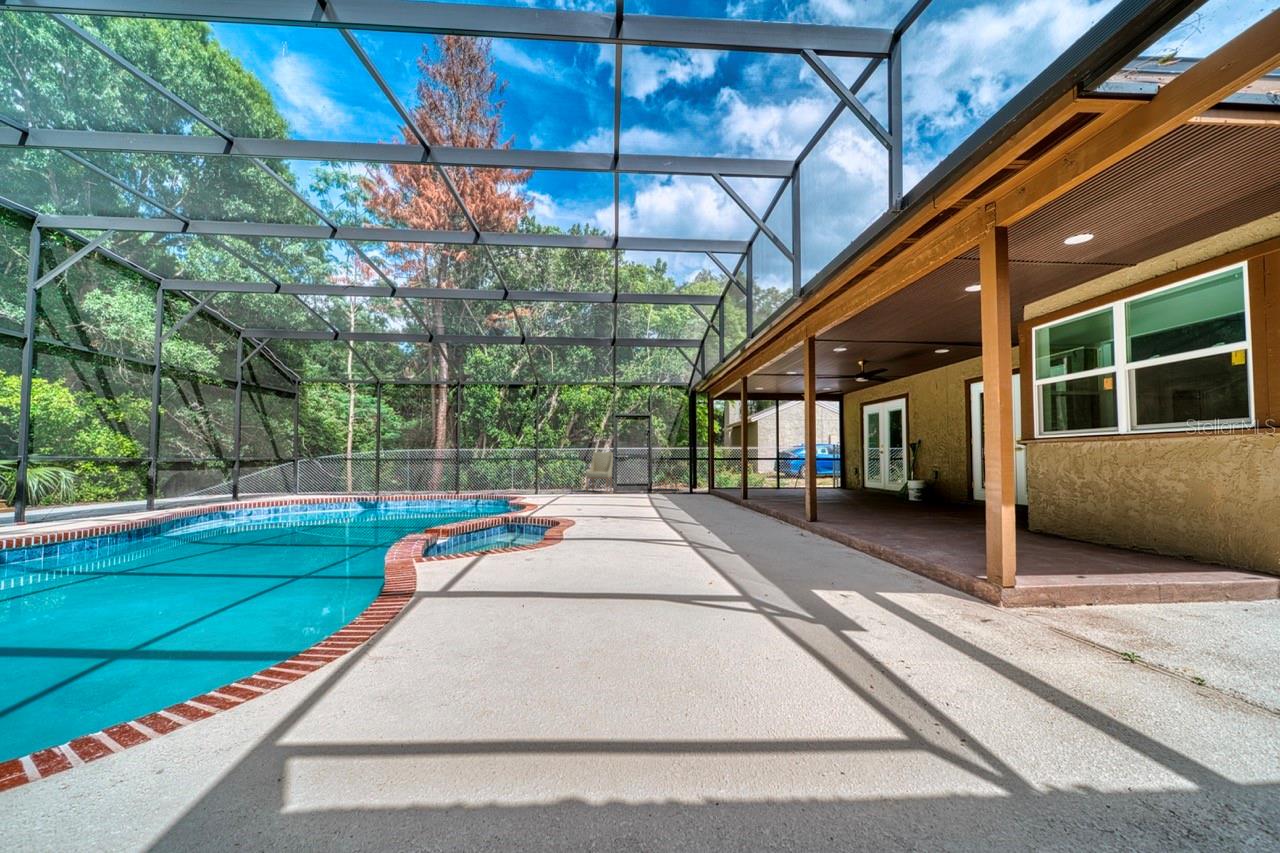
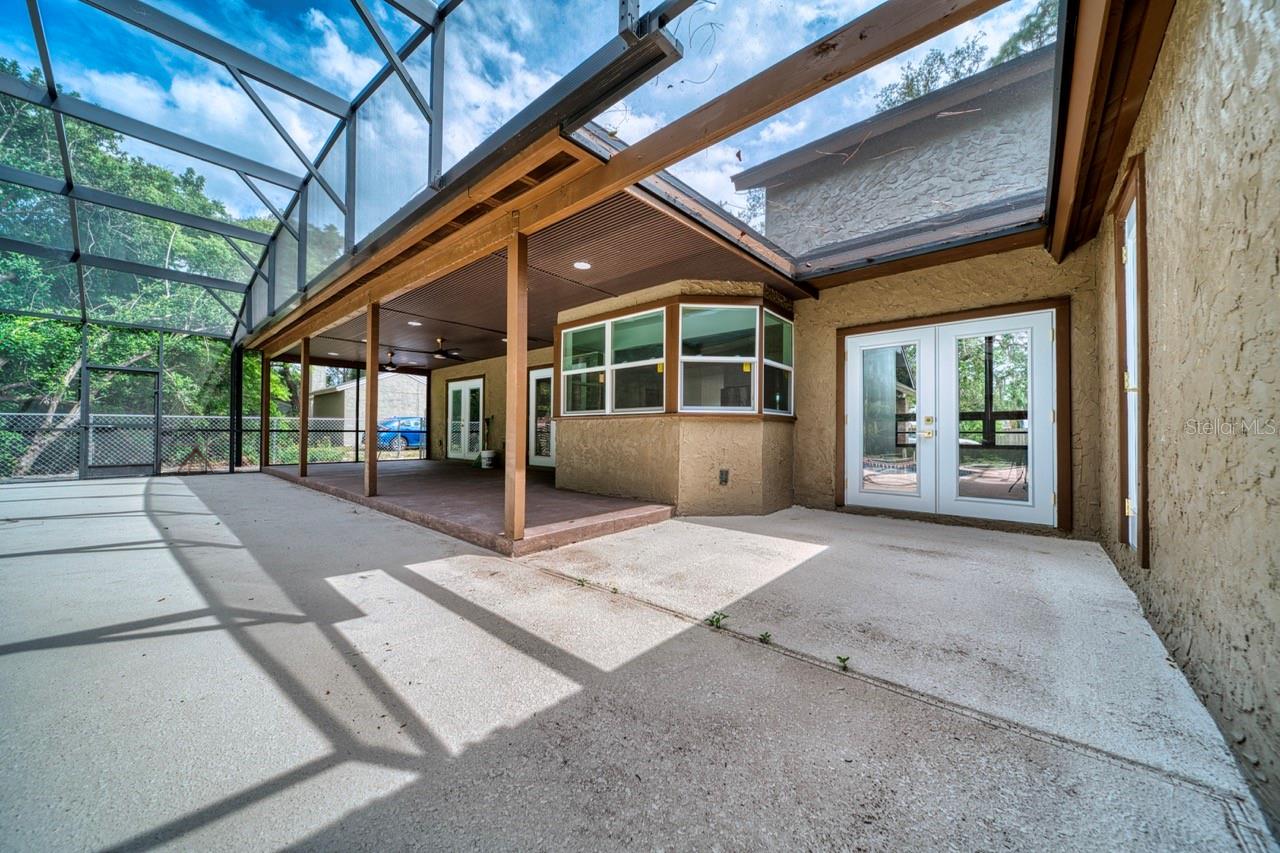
chair: present [586,452,613,492] -> none [16,423,82,485]

